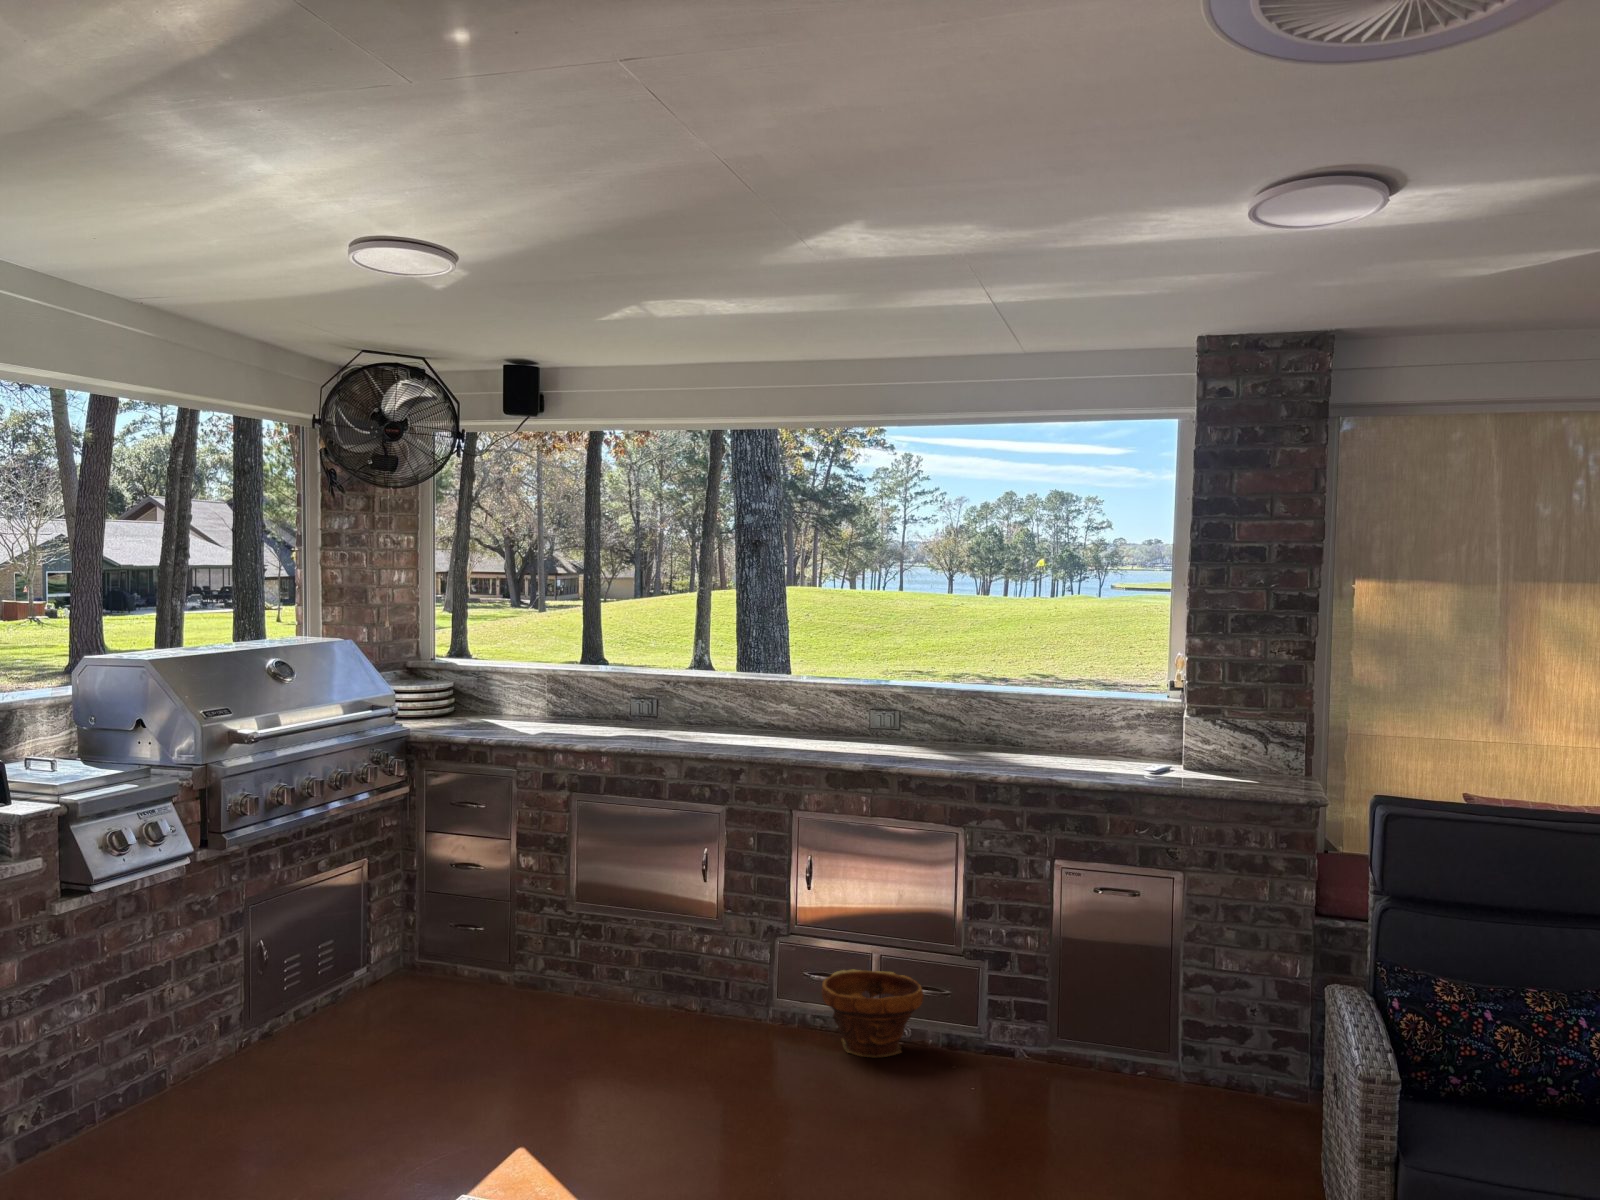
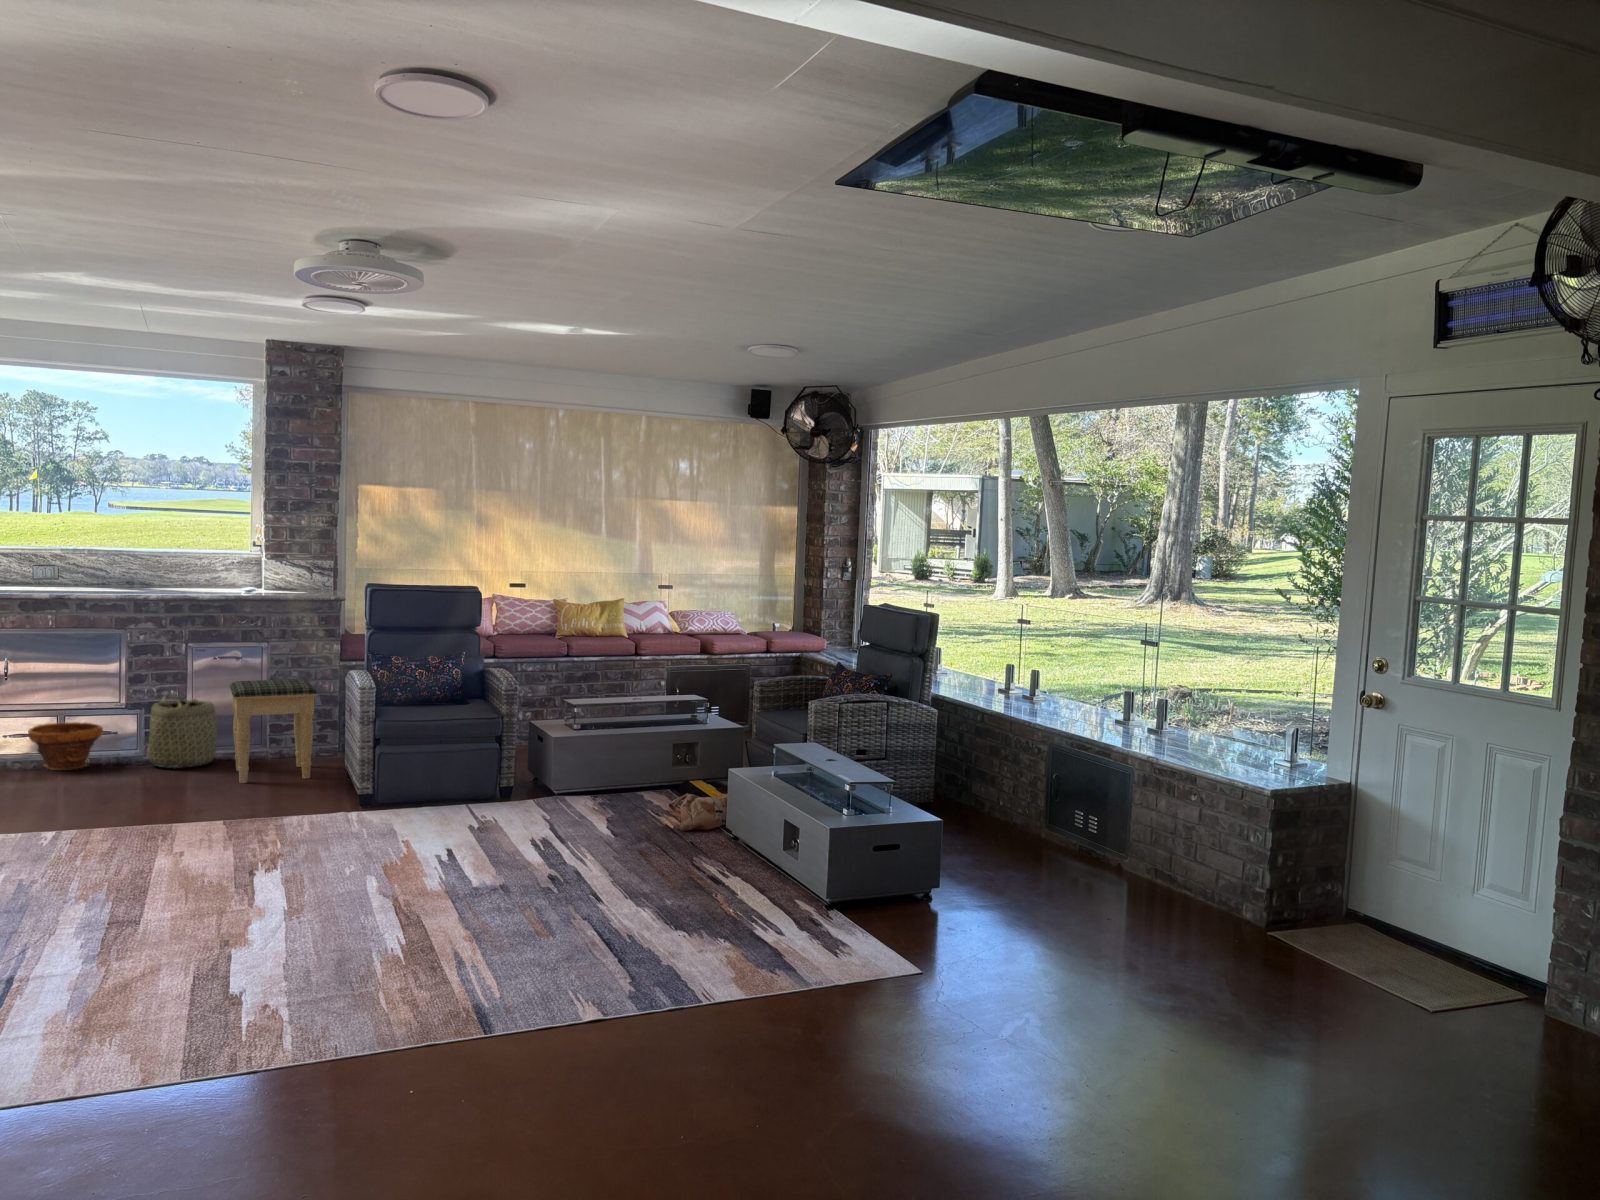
basket: none [984,950,1093,1092] -> present [148,694,217,768]
footstool: none [1113,950,1271,1175] -> present [229,679,317,783]

